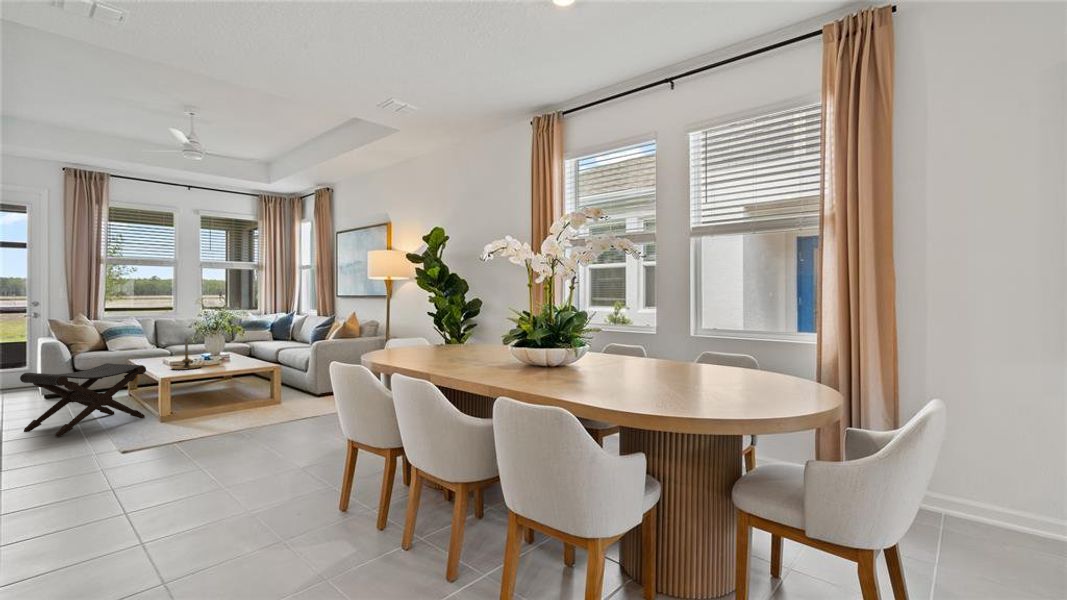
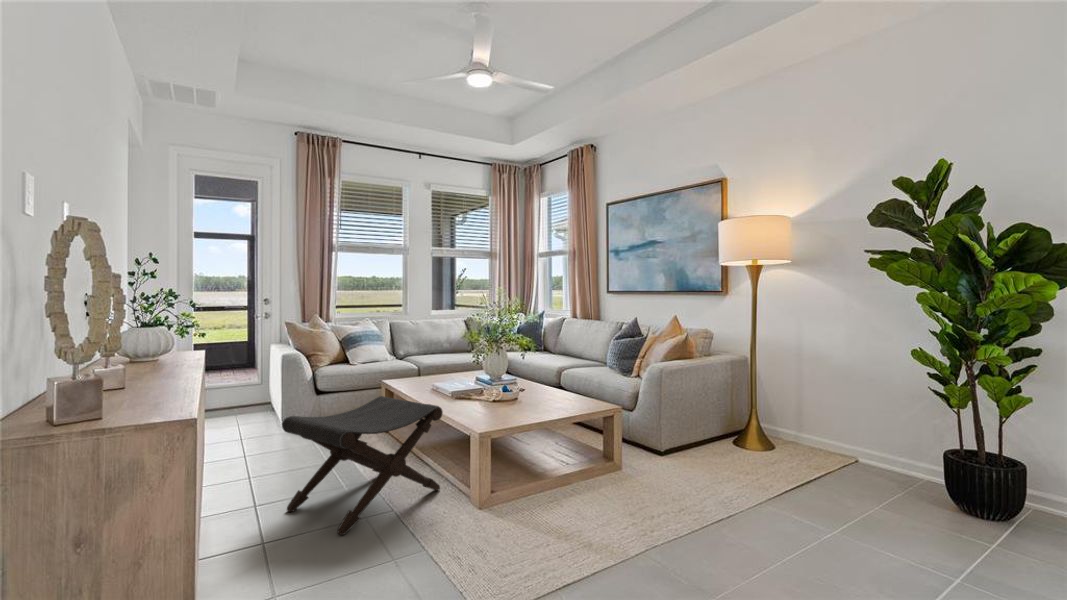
candle holder: present [171,339,202,370] -> none [468,362,510,413]

